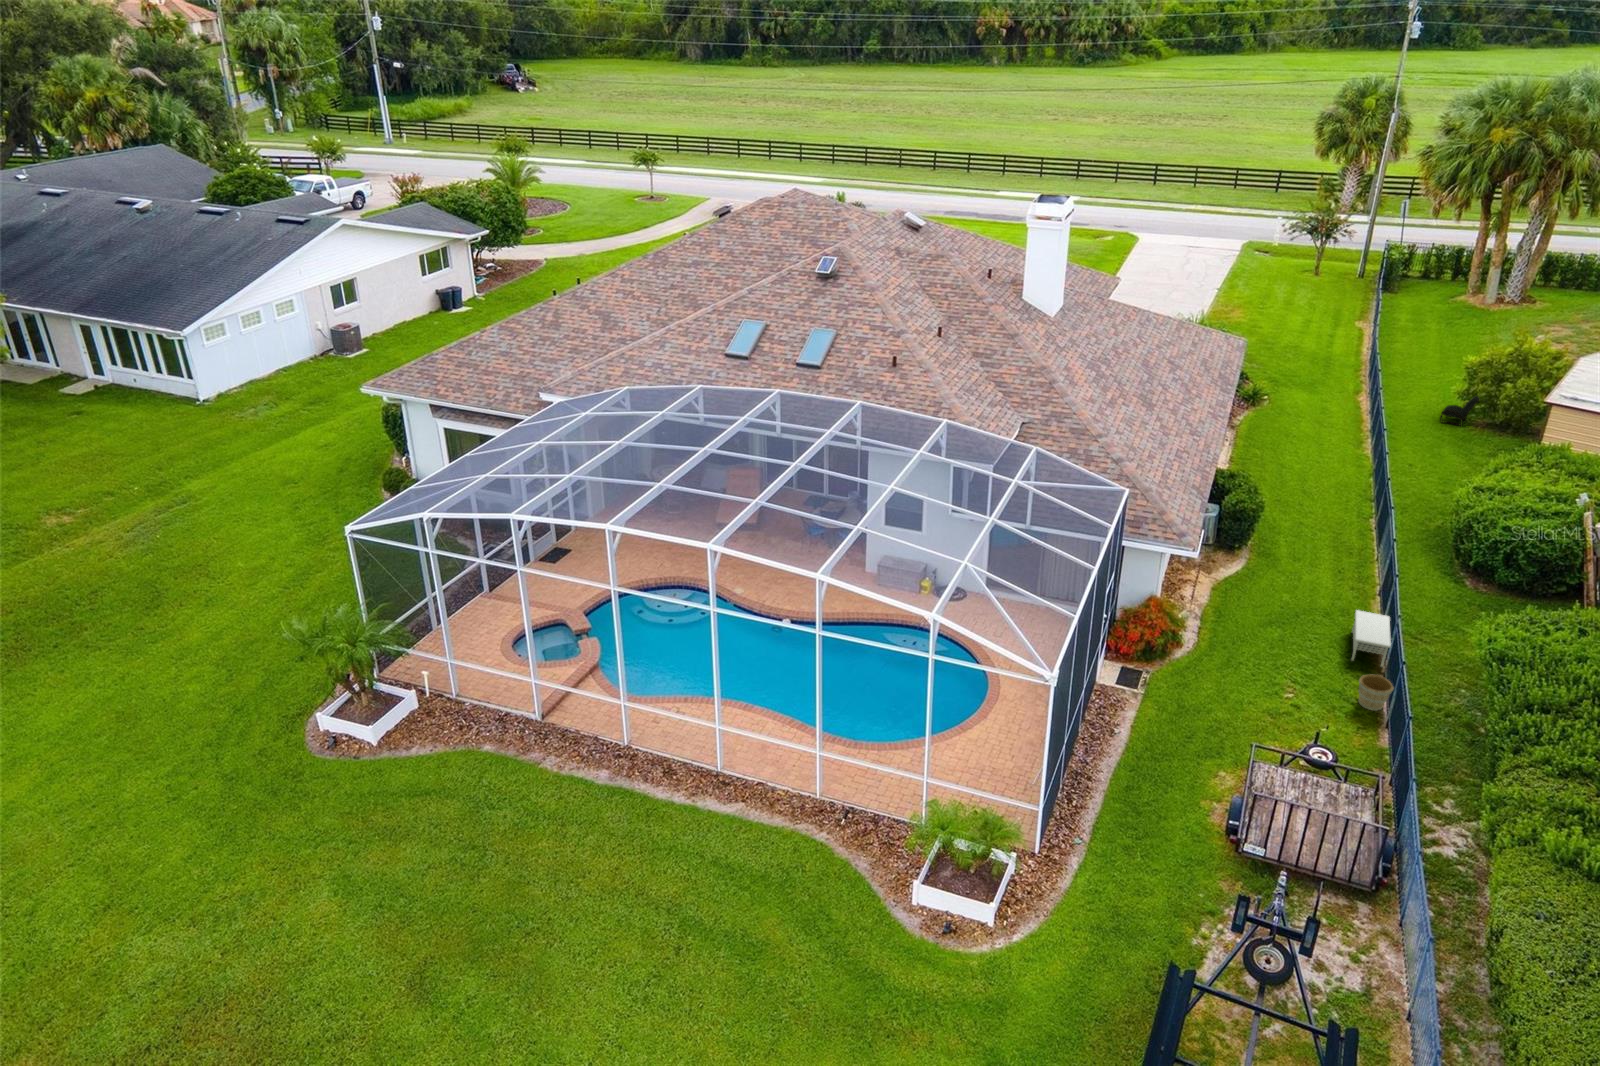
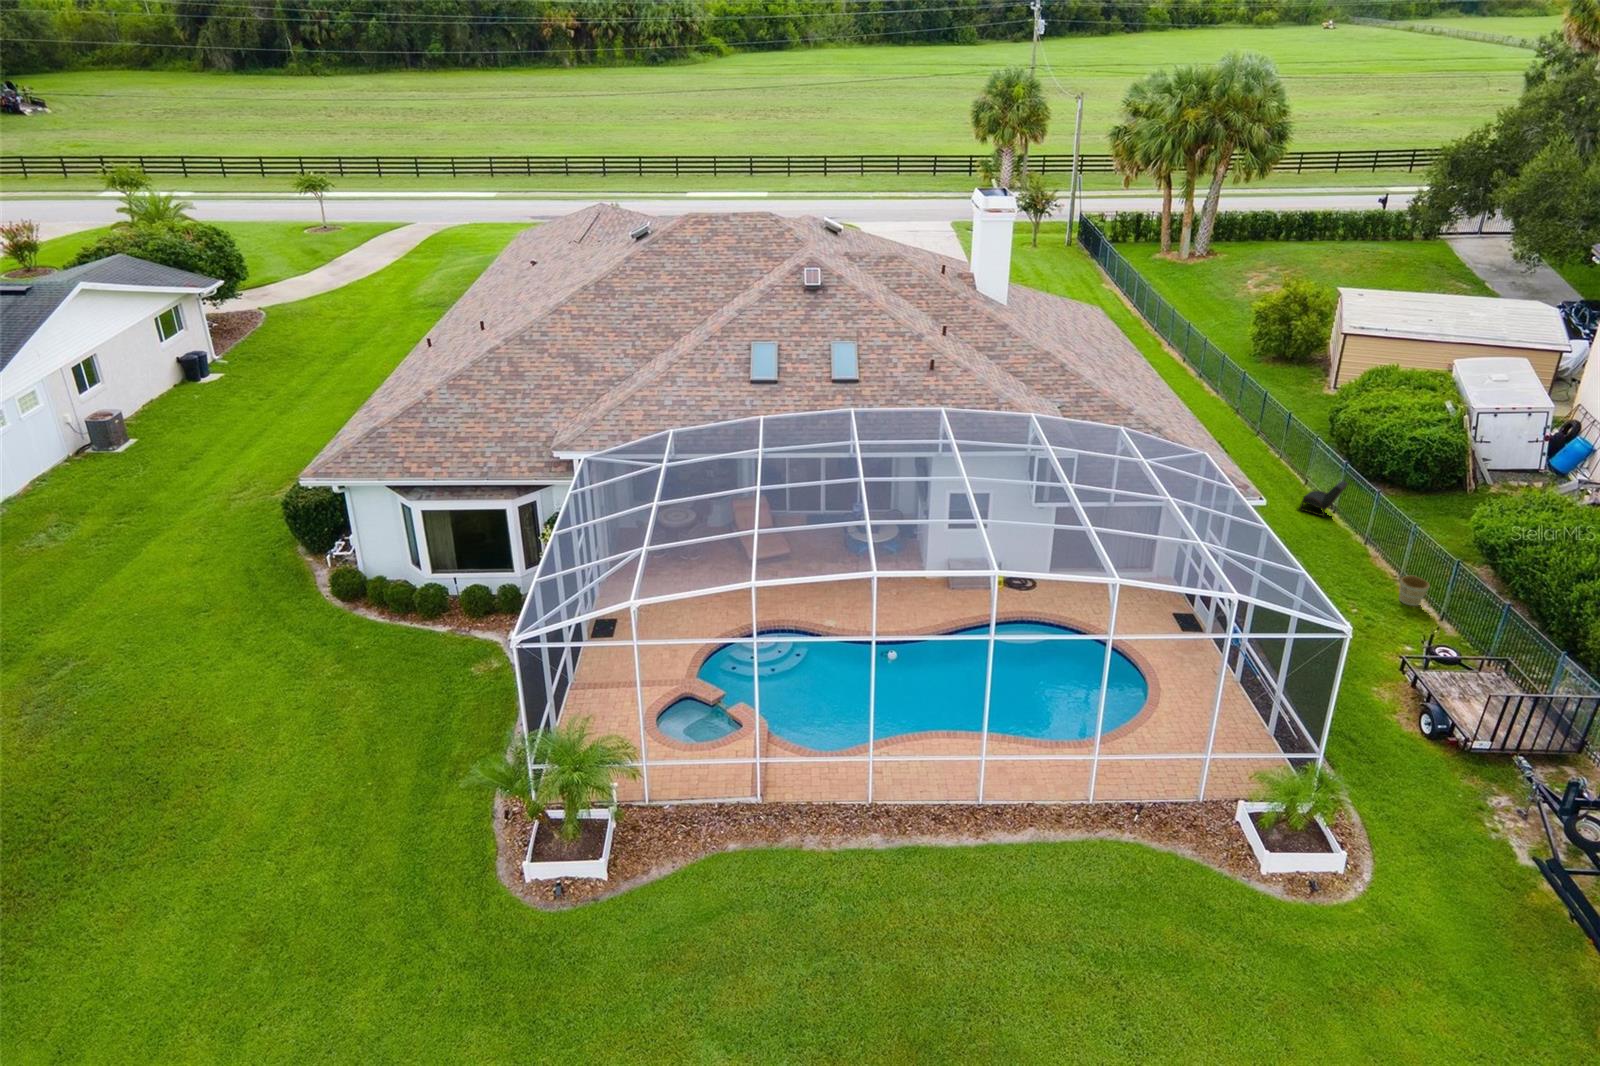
lounge chair: present [1440,396,1480,426] -> present [1300,480,1348,517]
storage bench: present [1351,610,1391,667] -> none [1343,526,1397,569]

